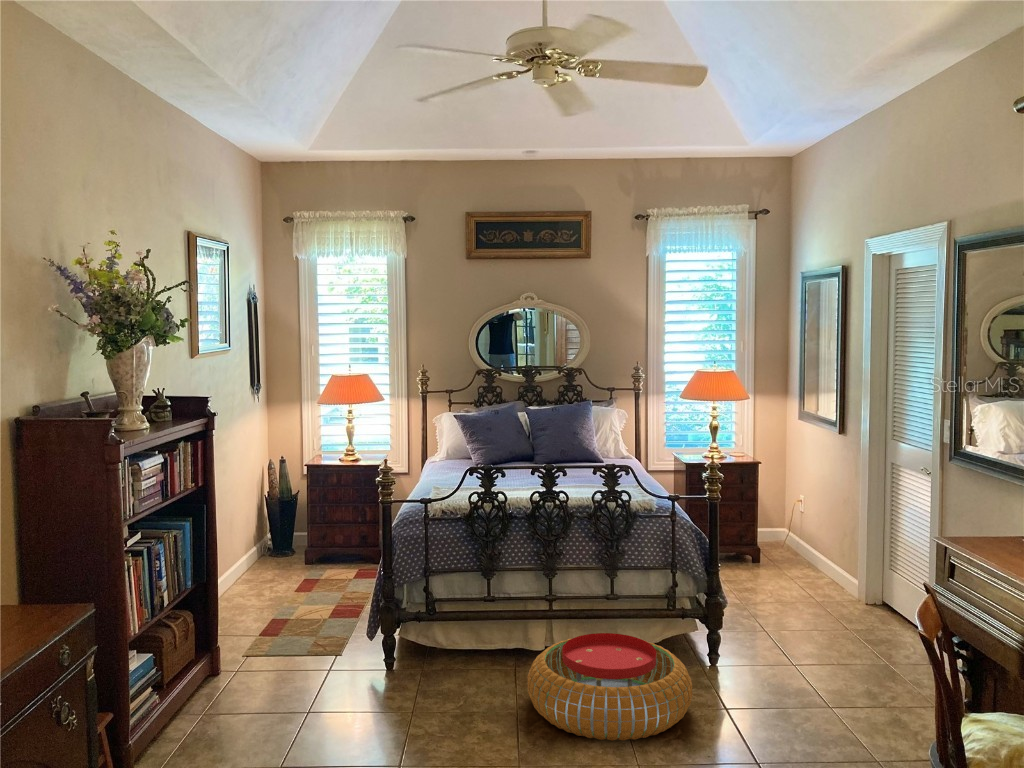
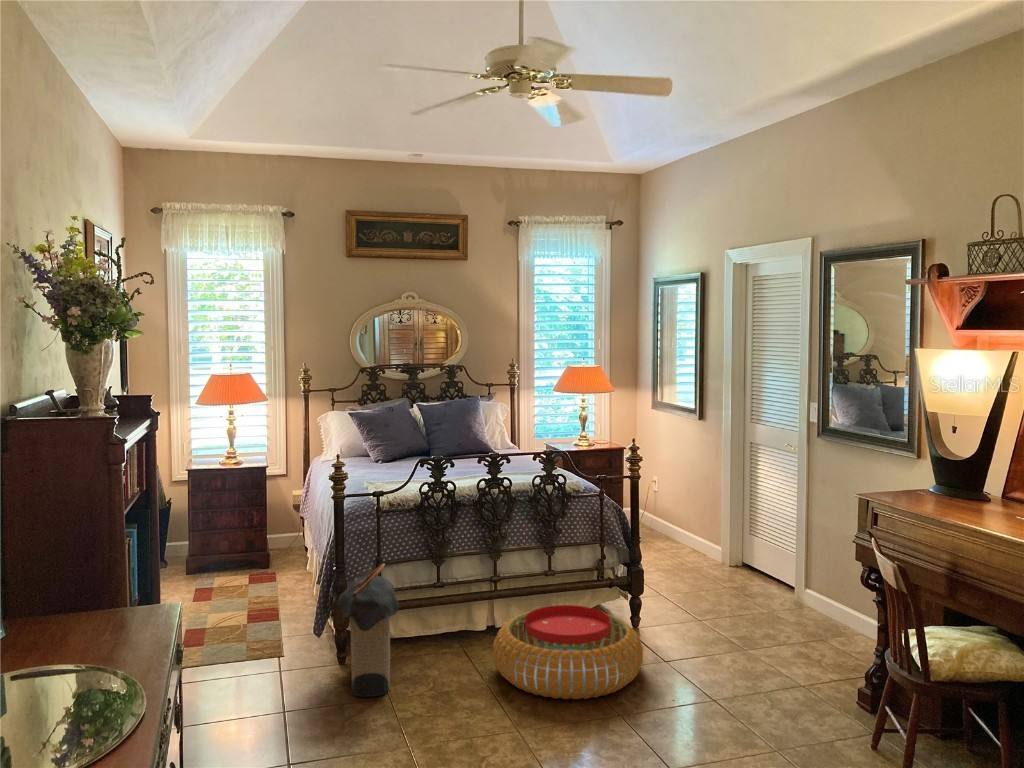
laundry hamper: none [368,573,441,708] -> present [337,564,399,697]

